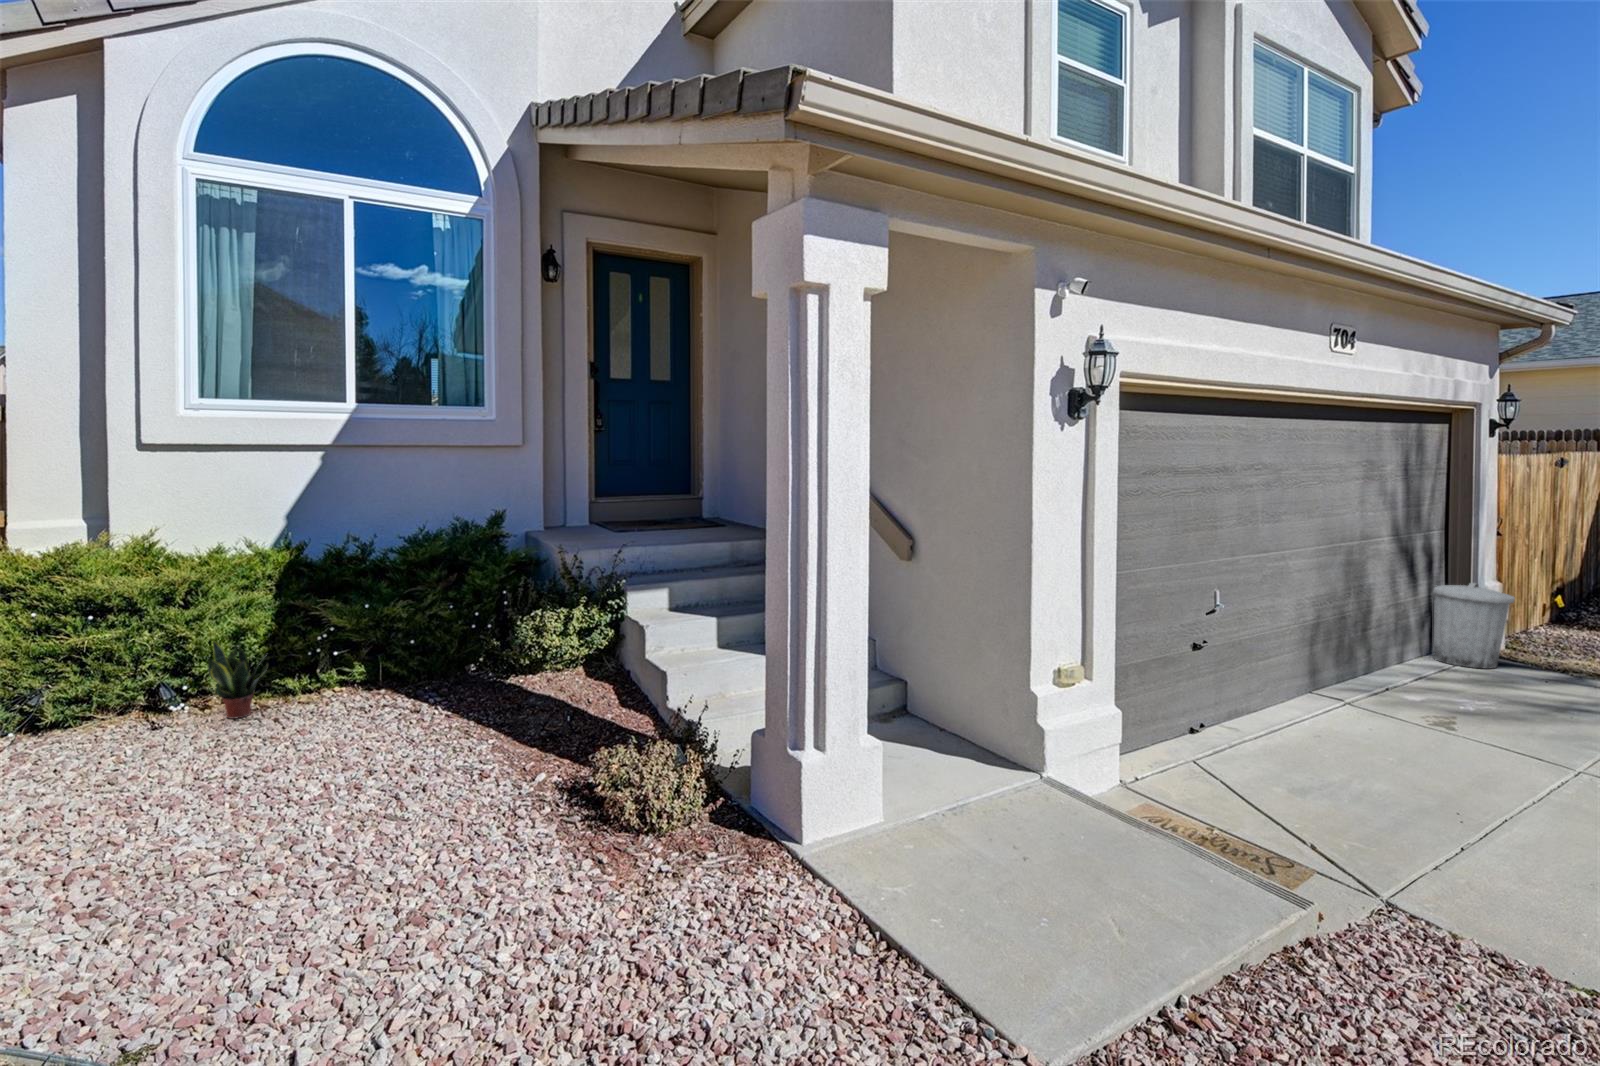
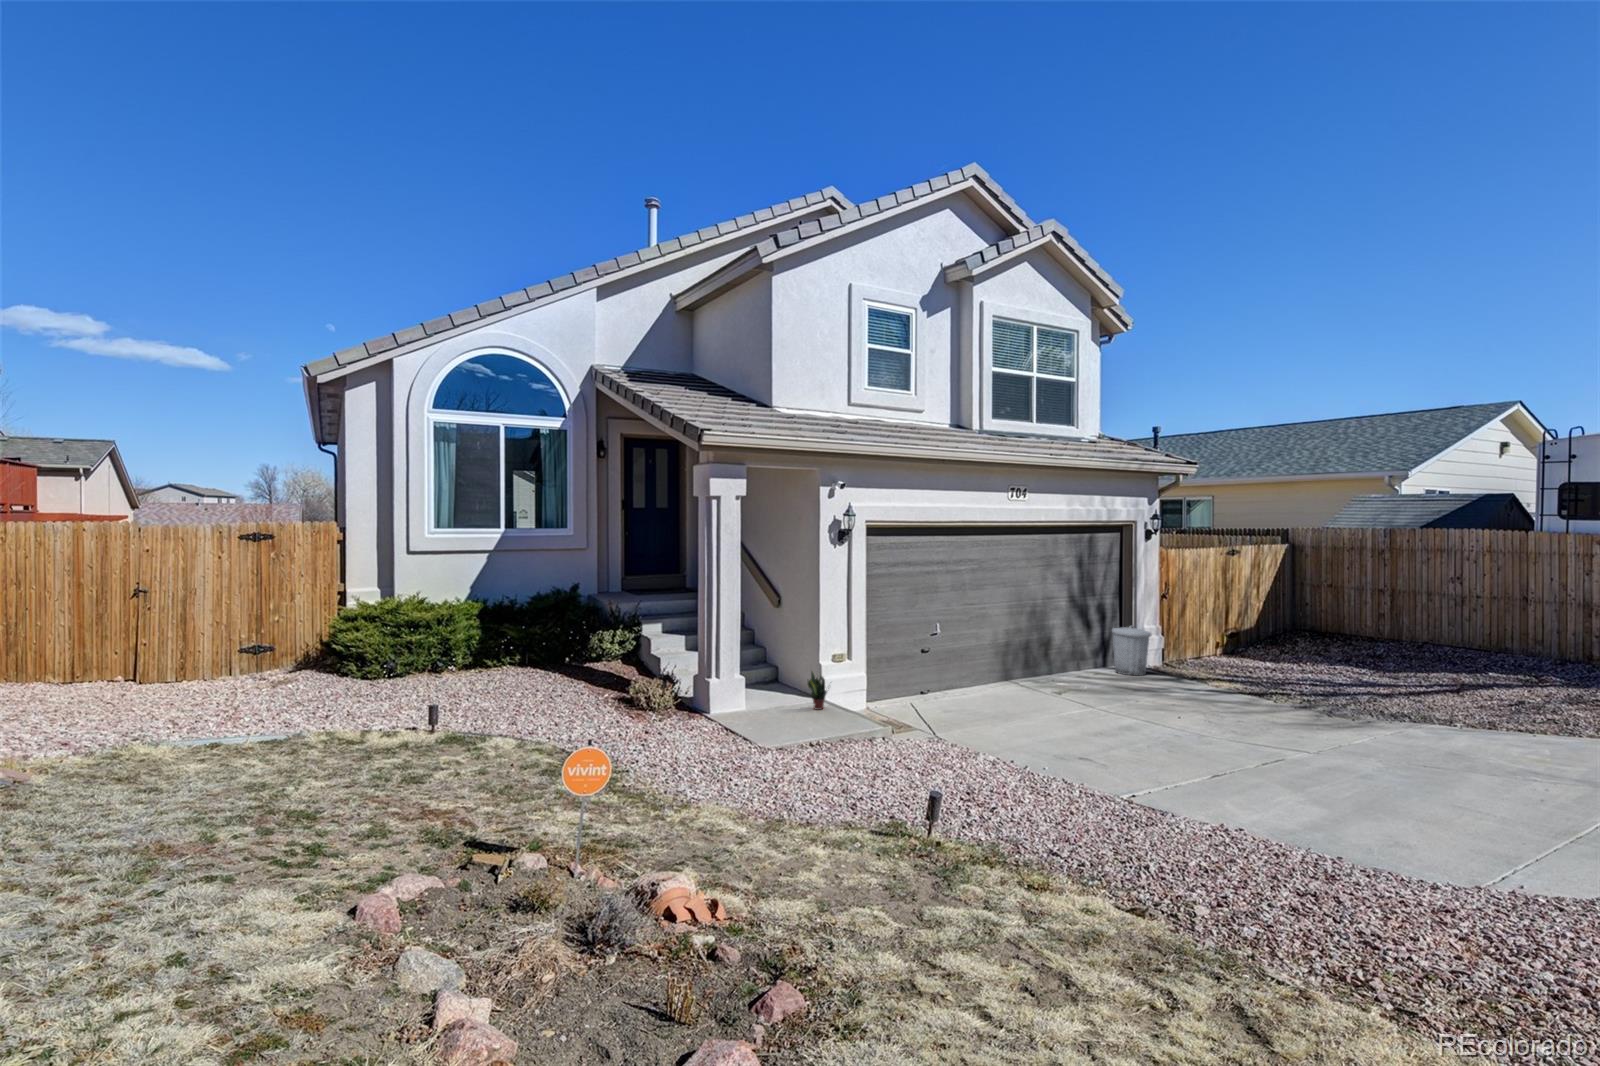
potted plant: present [208,642,268,719] -> present [807,671,829,710]

